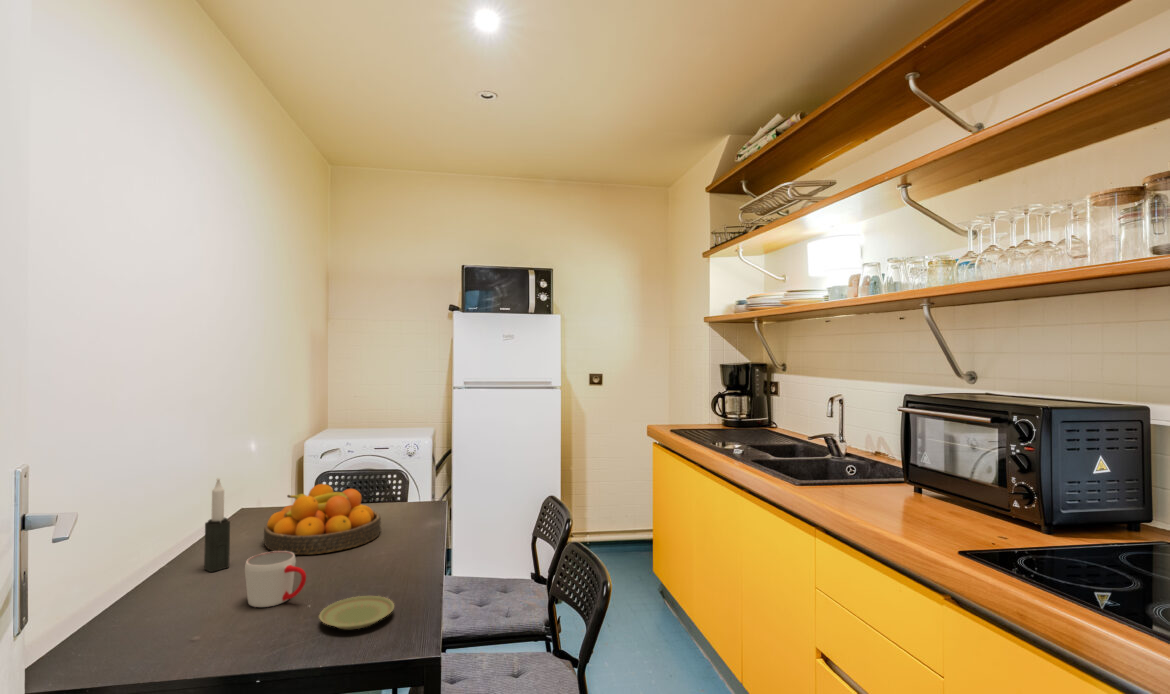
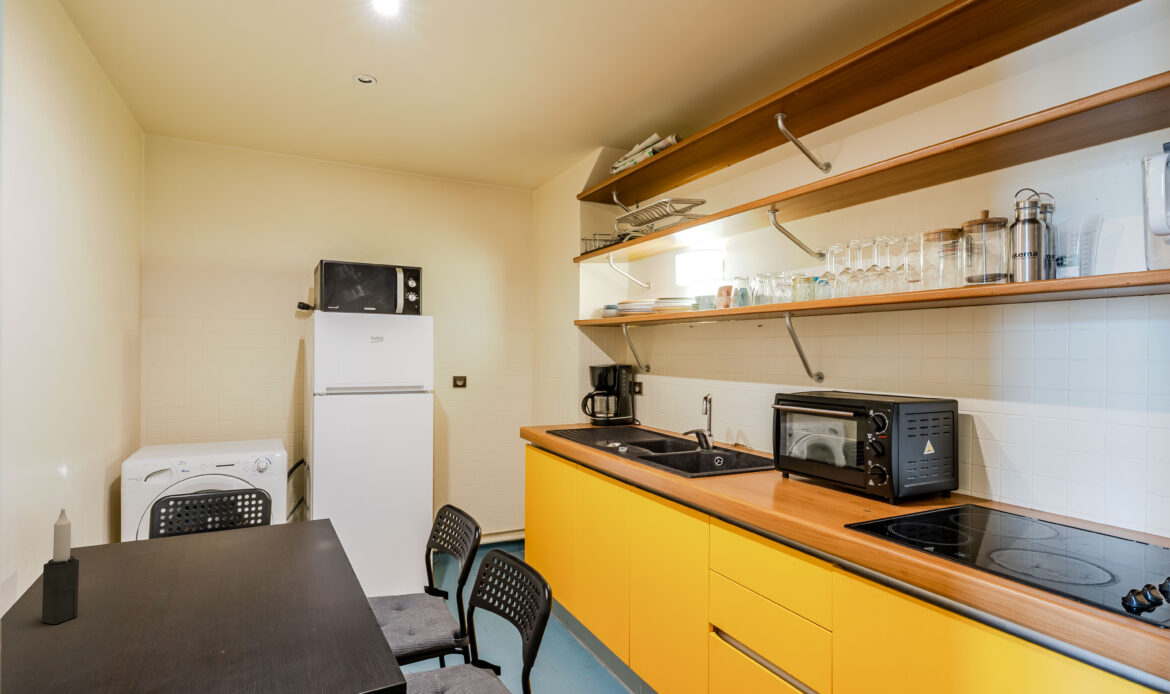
fruit bowl: present [264,484,381,554] -> none [112,508,261,593]
mug: present [245,551,306,607] -> none [126,587,210,656]
plate: present [319,596,394,629] -> none [239,625,326,665]

